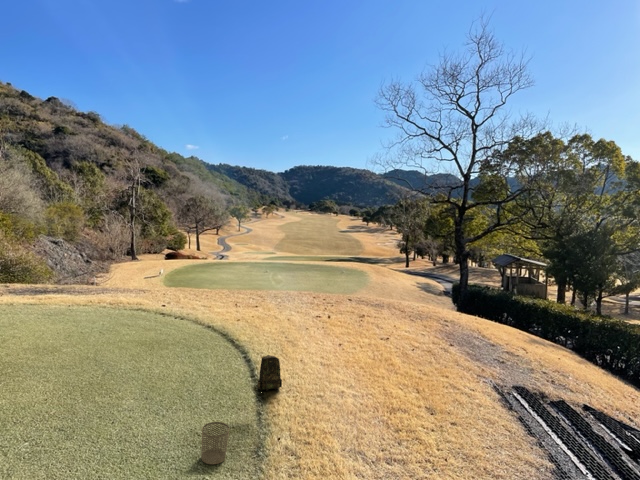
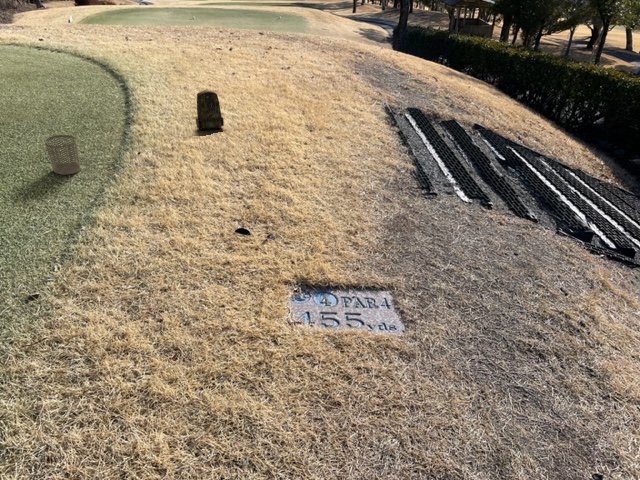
backpack: present [257,355,282,391] -> present [196,90,224,130]

